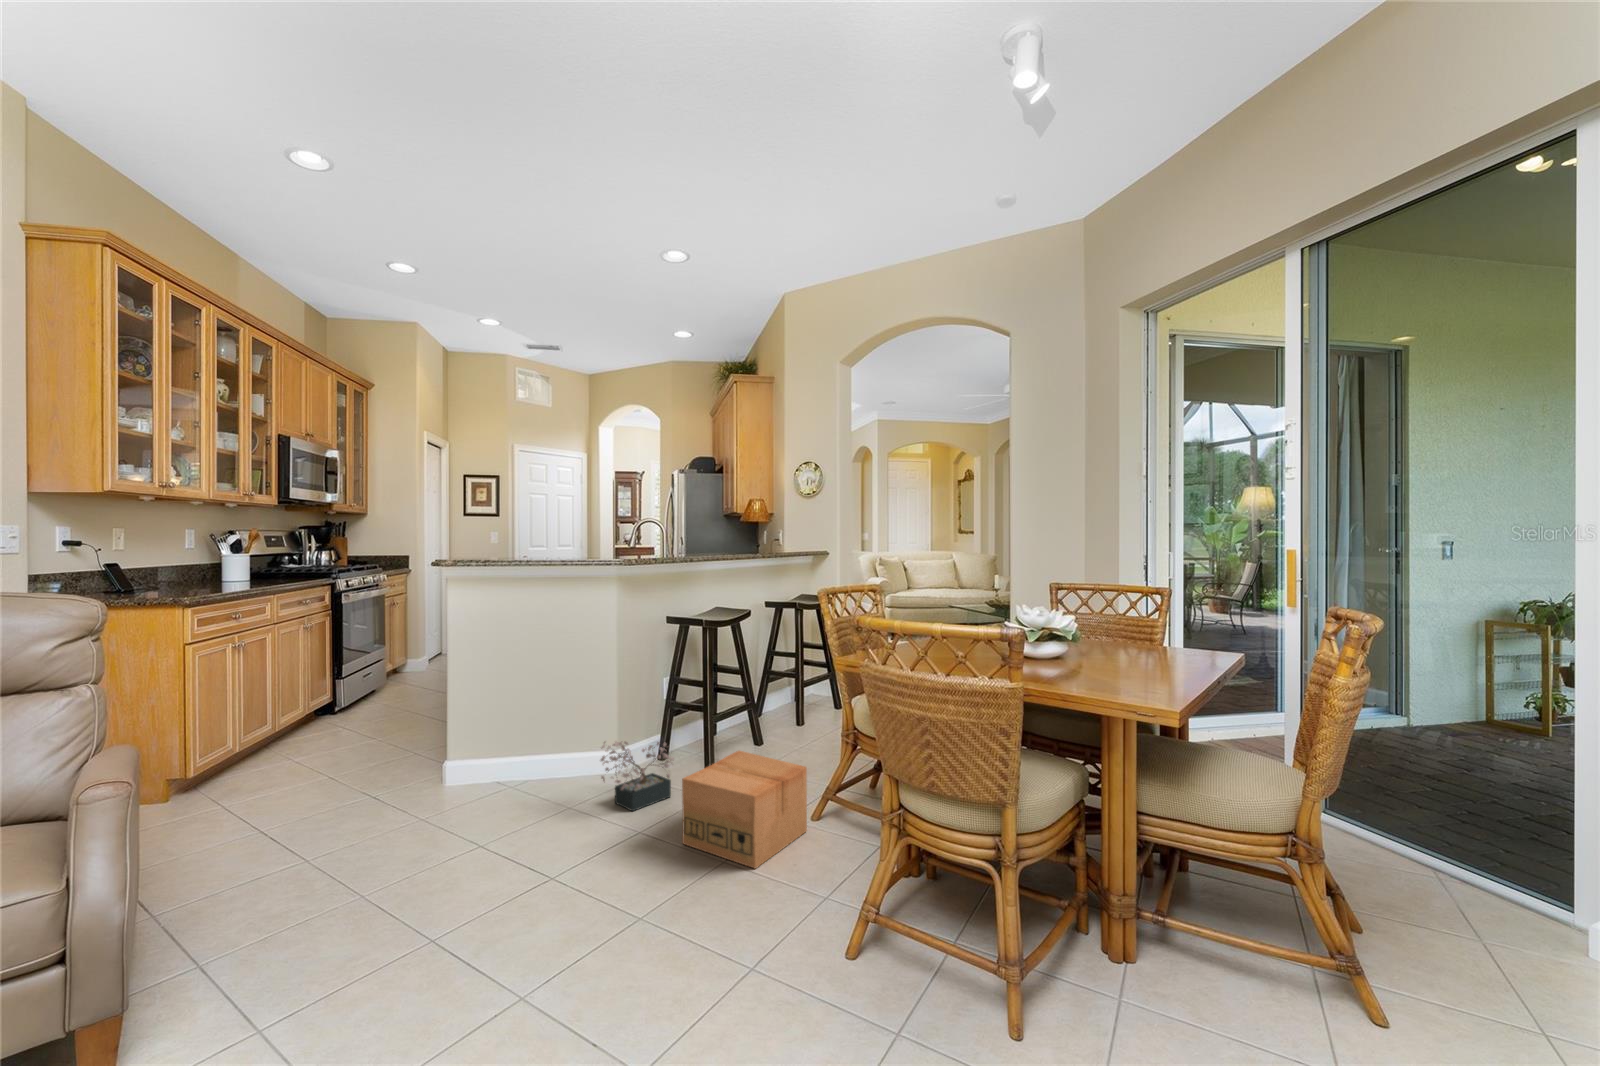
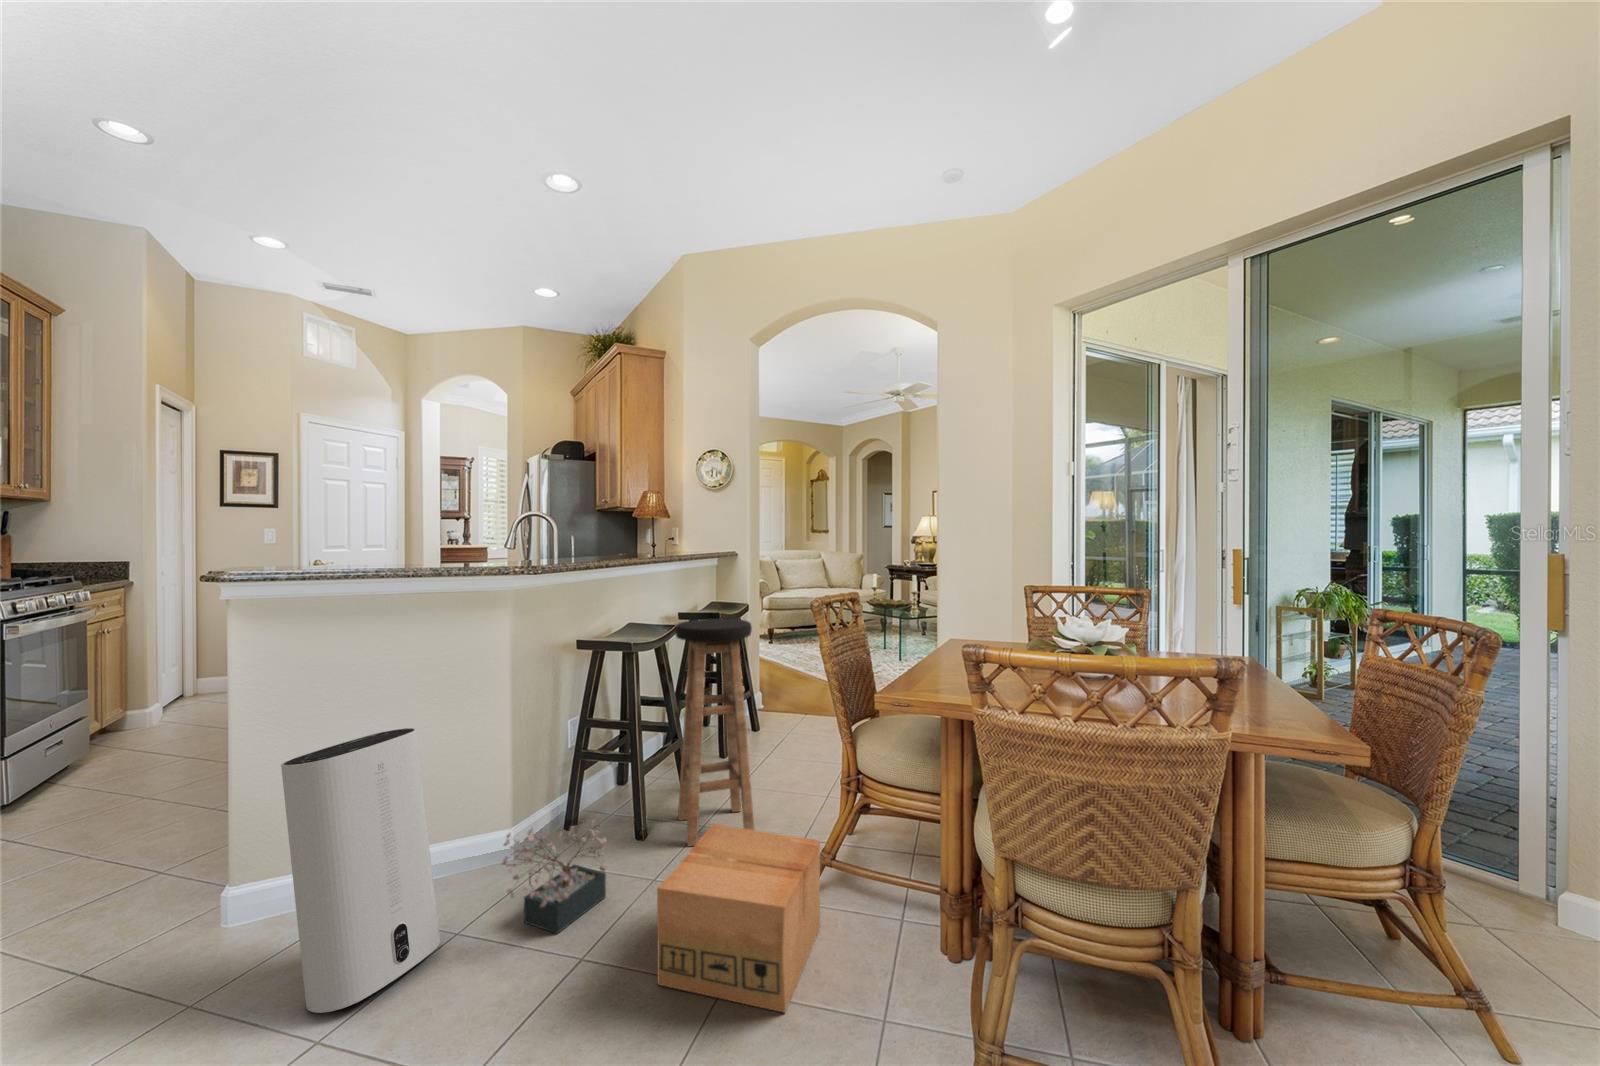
bar stool: none [736,605,795,776] -> present [675,619,755,846]
air purifier: none [474,666,562,827] -> present [281,728,440,1013]

